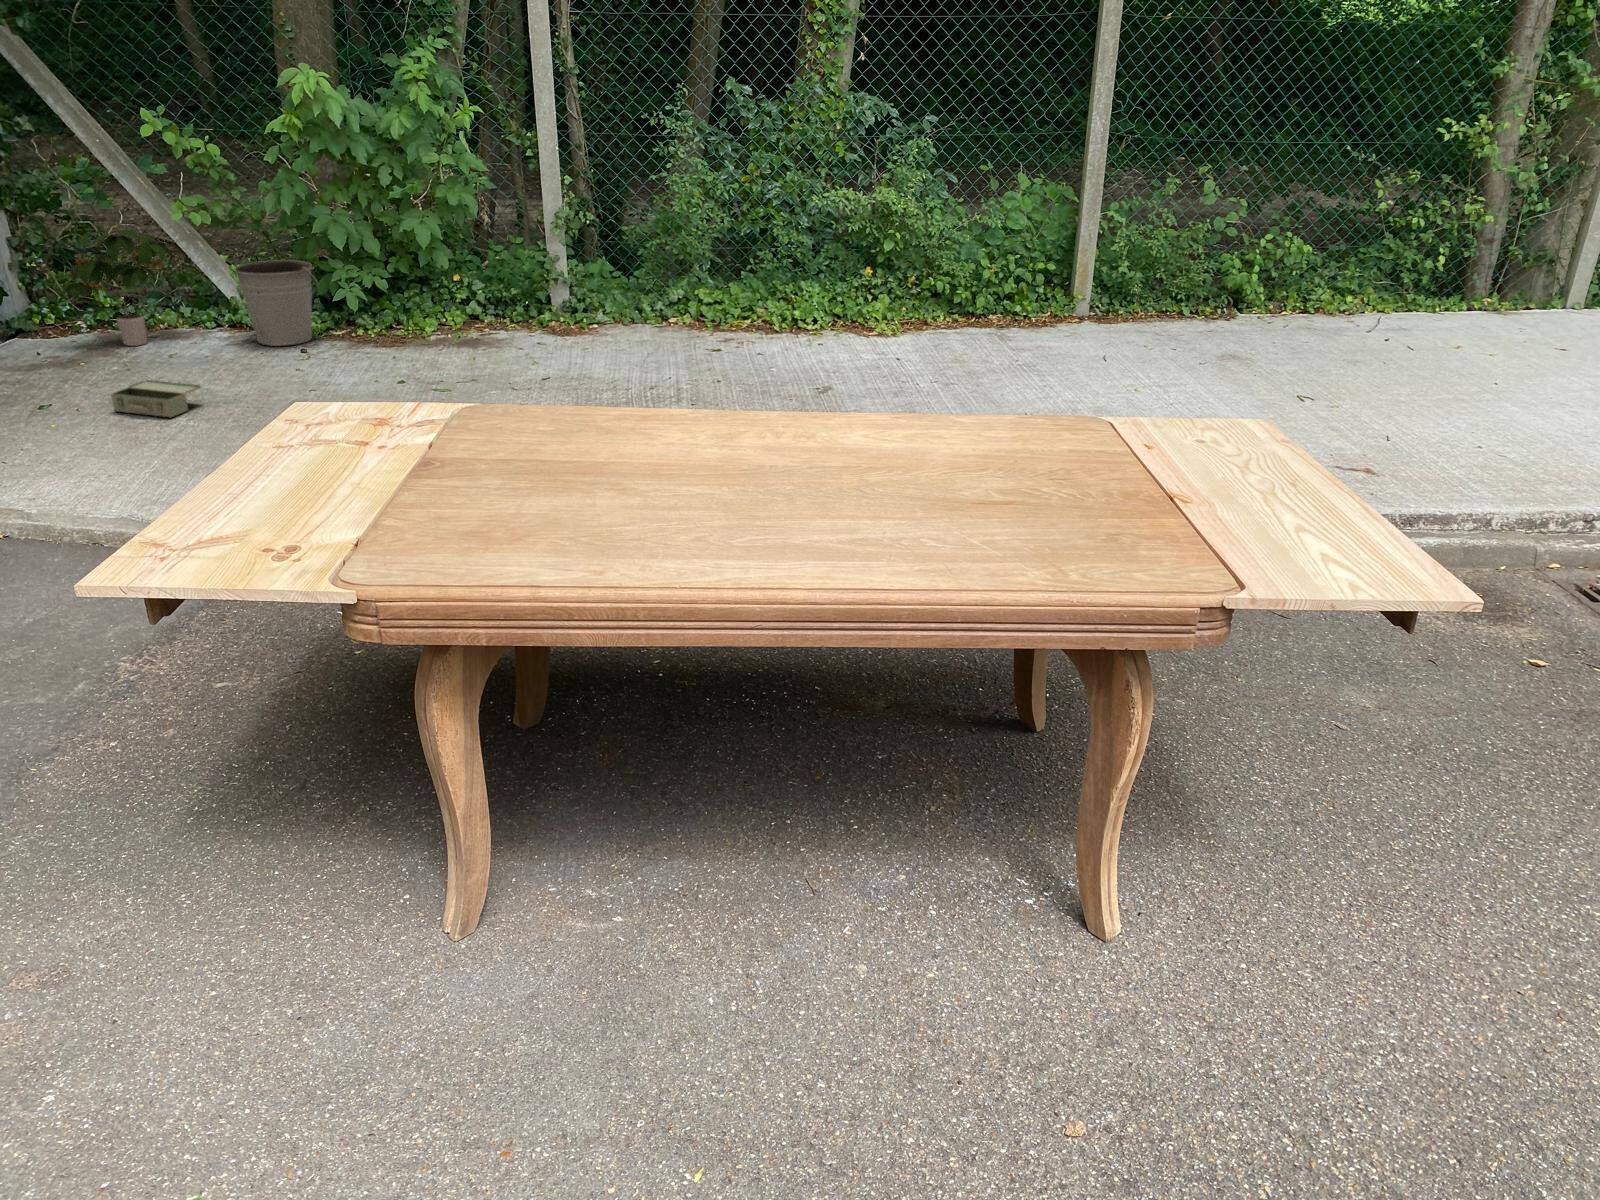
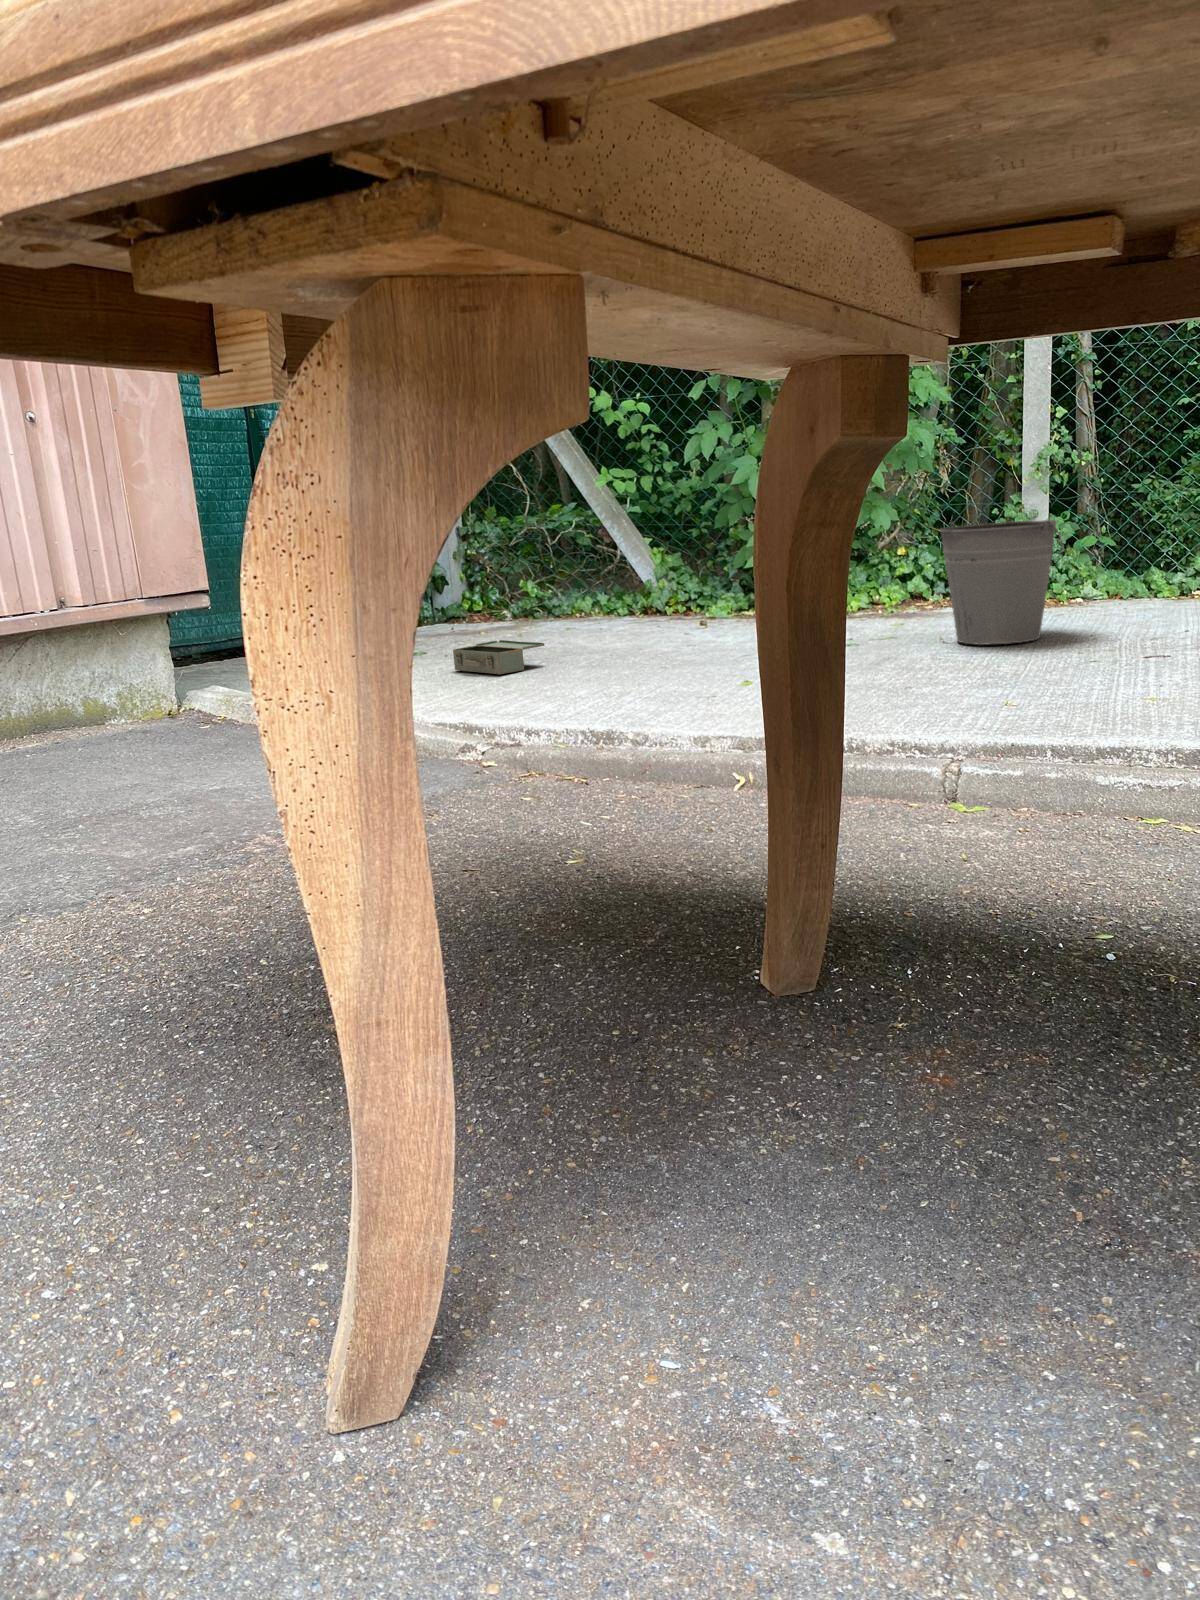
potted plant: present [63,230,174,346] -> none [476,502,587,628]
bucket: present [234,260,313,346] -> present [940,519,1064,645]

